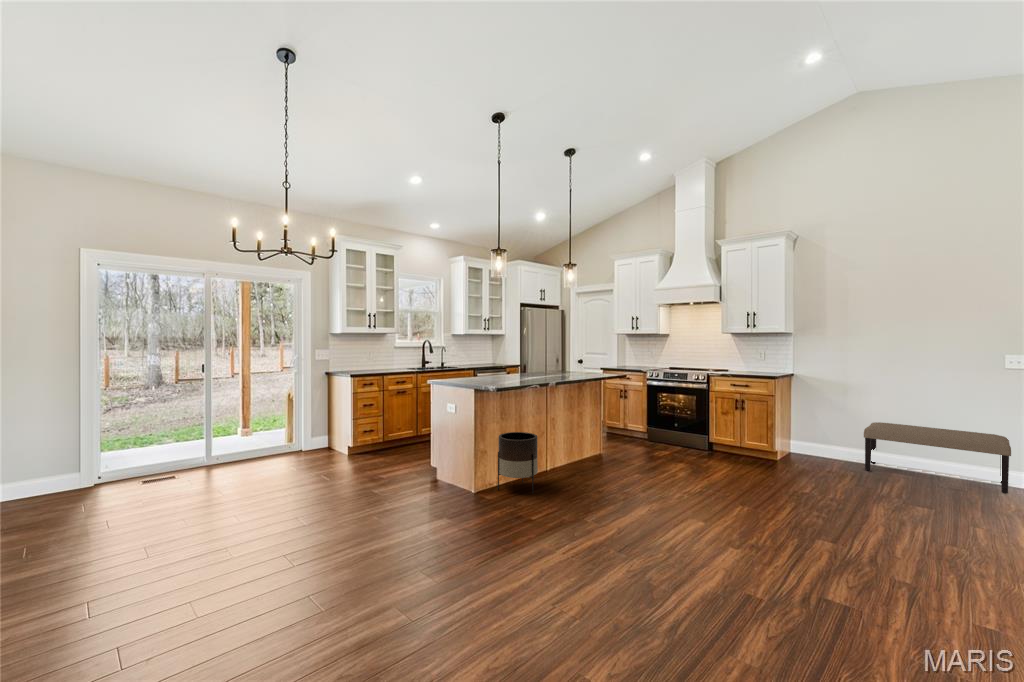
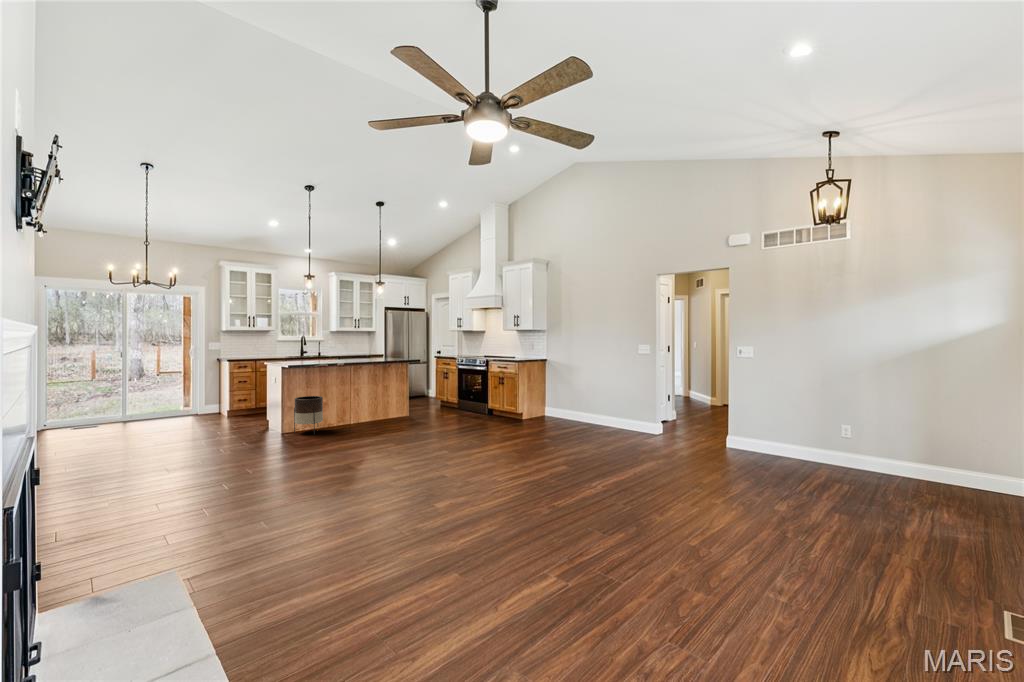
bench: present [864,422,1011,494] -> none [565,393,642,436]

